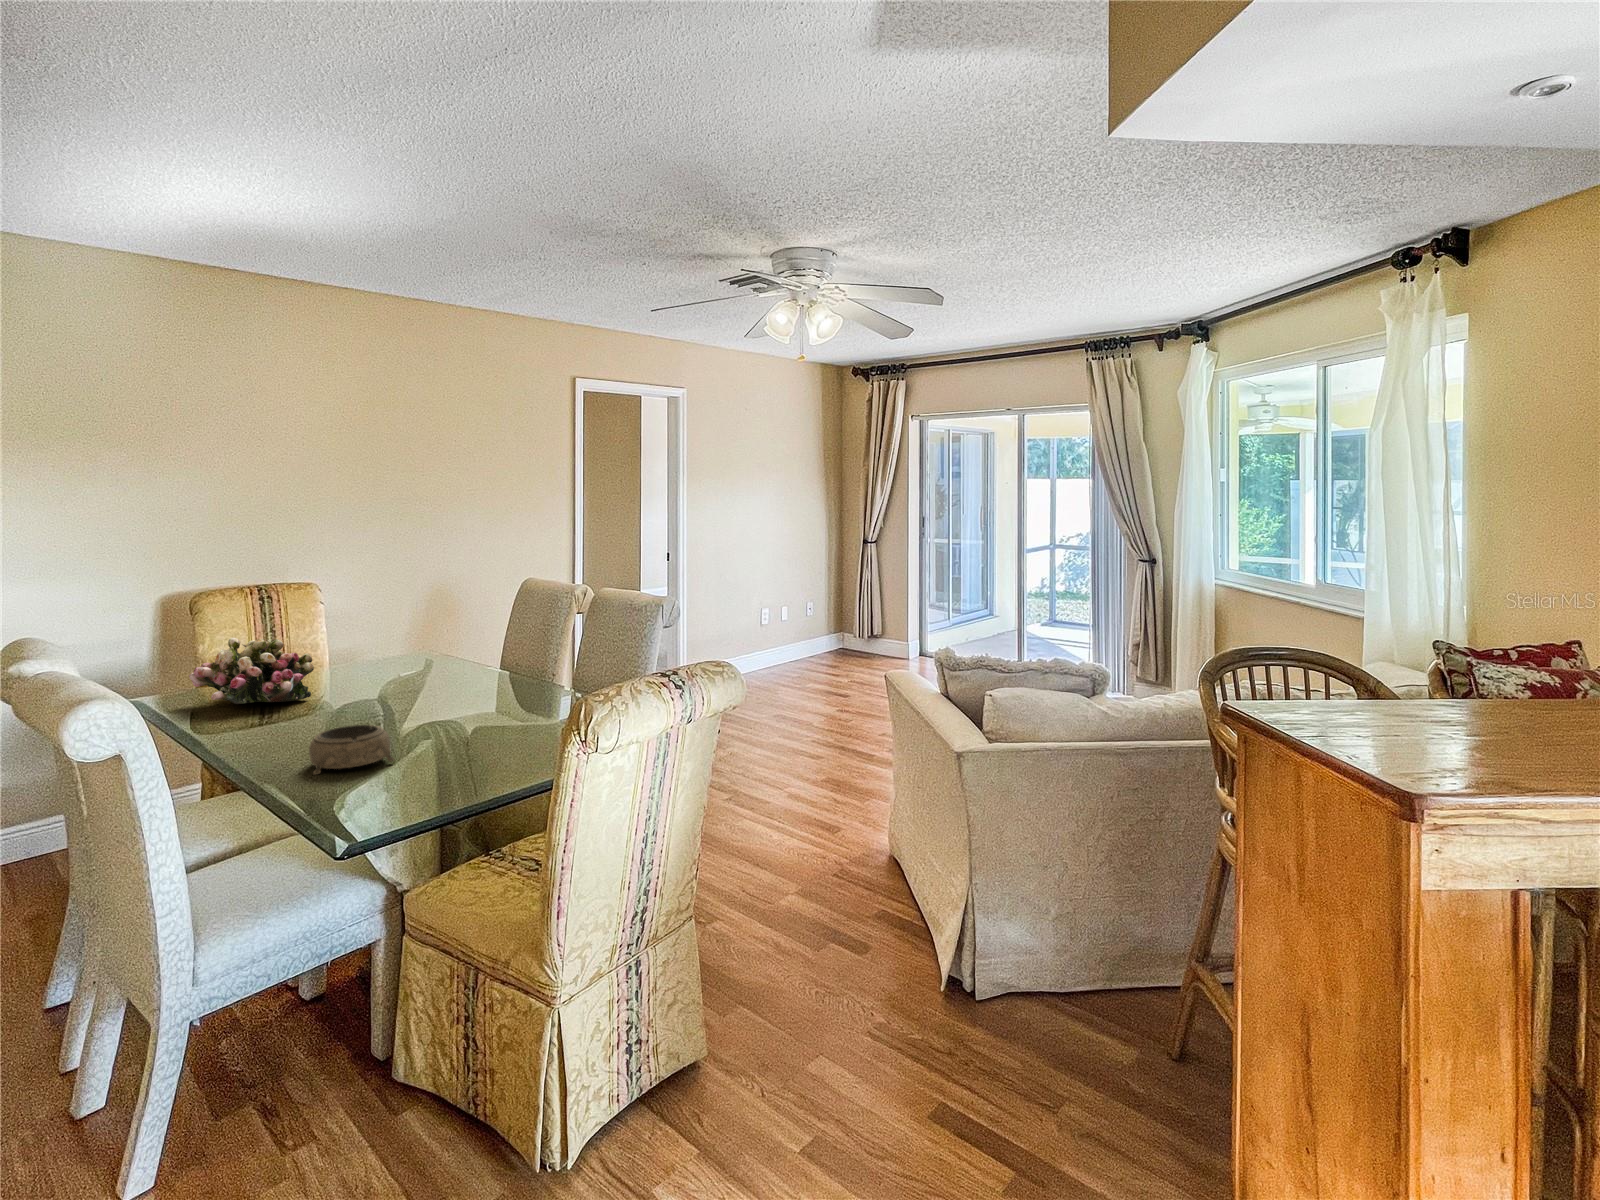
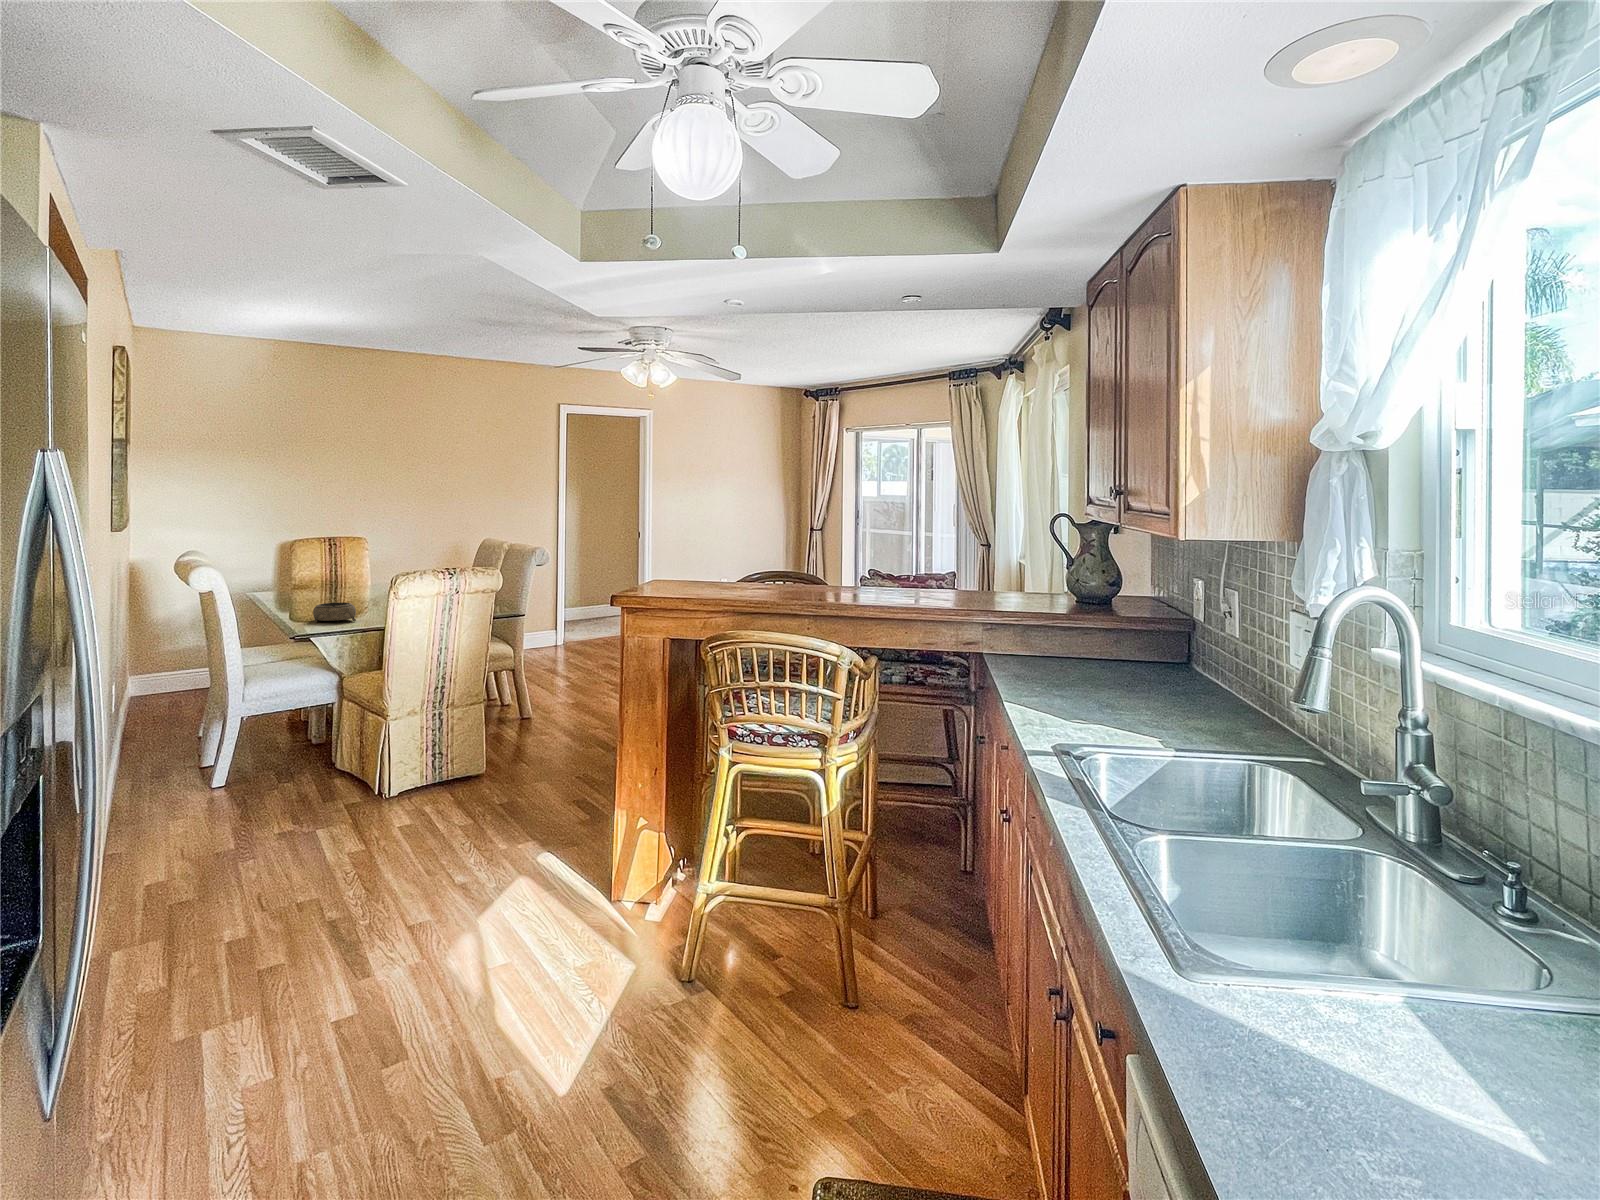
flower arrangement: present [189,638,314,704] -> none [276,562,345,599]

